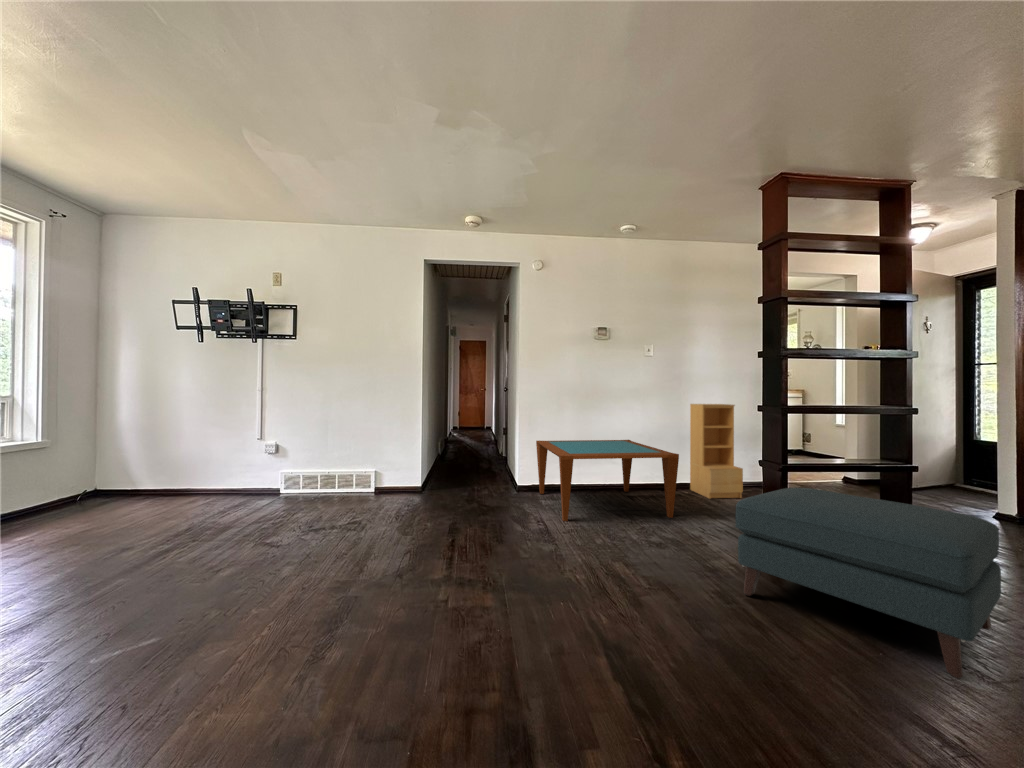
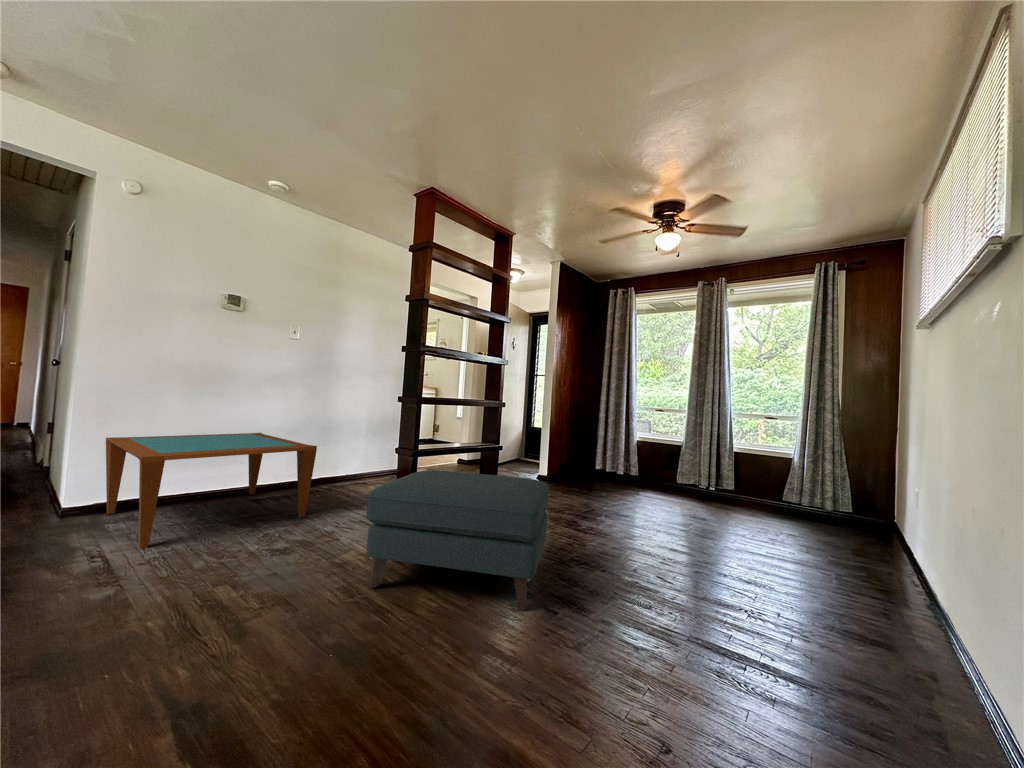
bookshelf: present [690,404,743,499] -> none [330,394,382,490]

